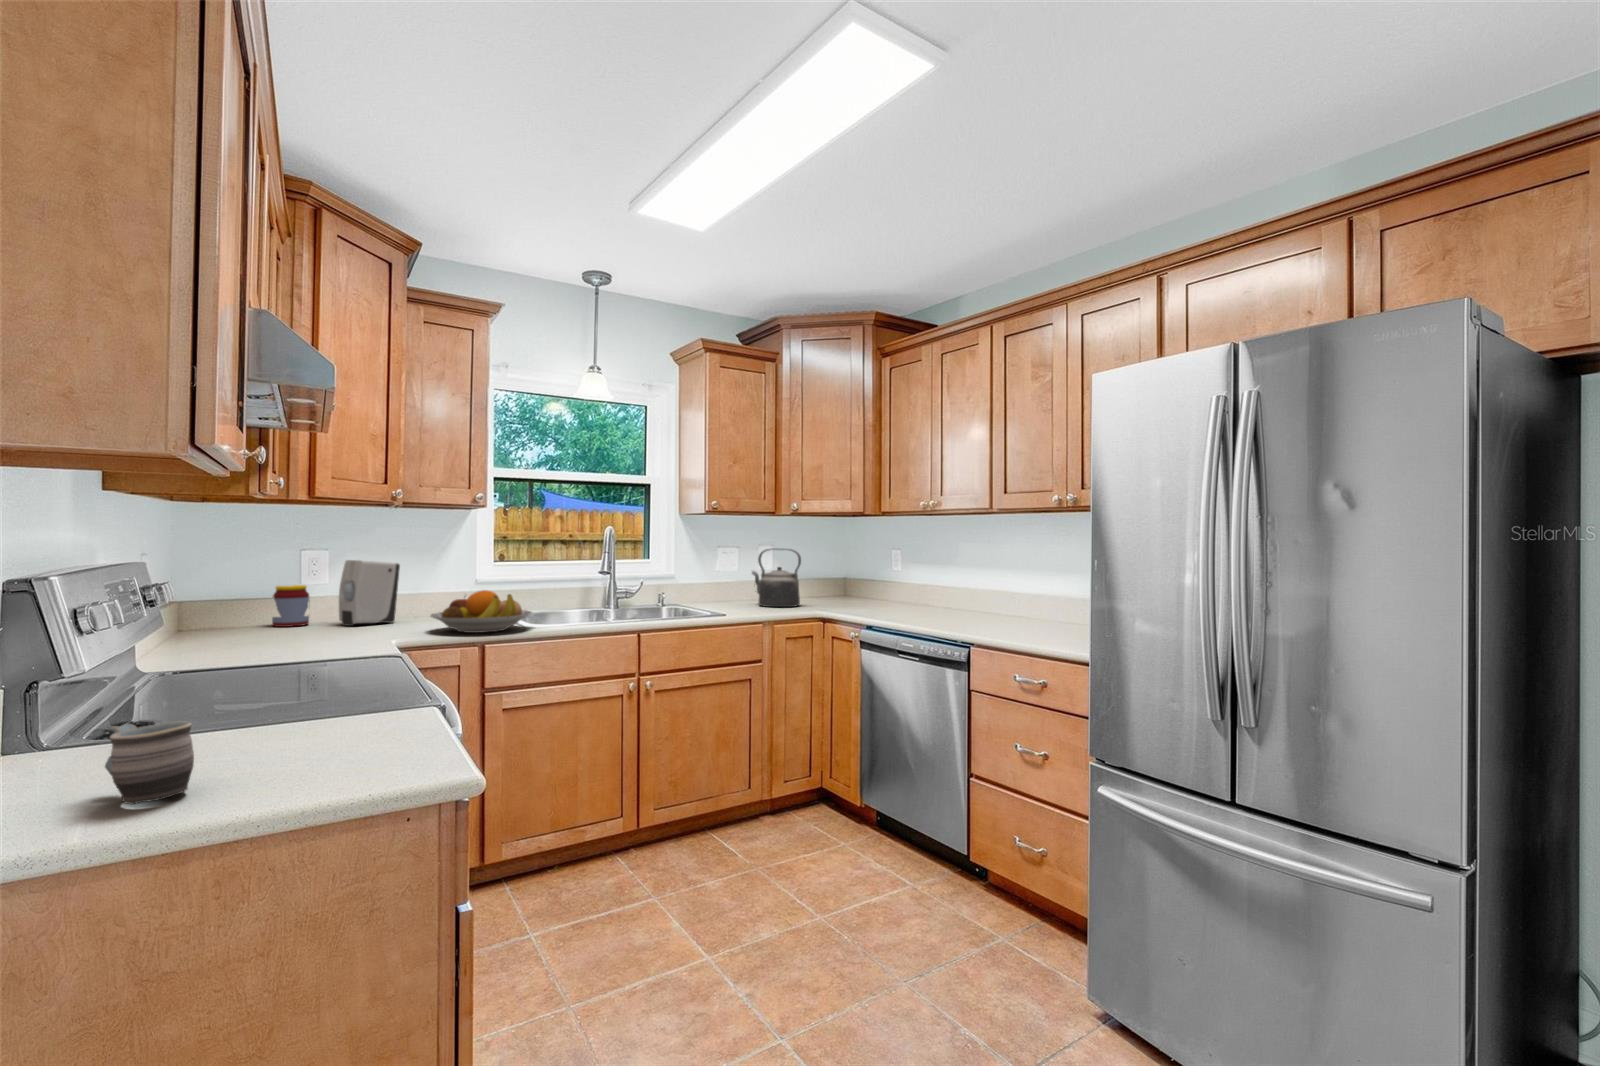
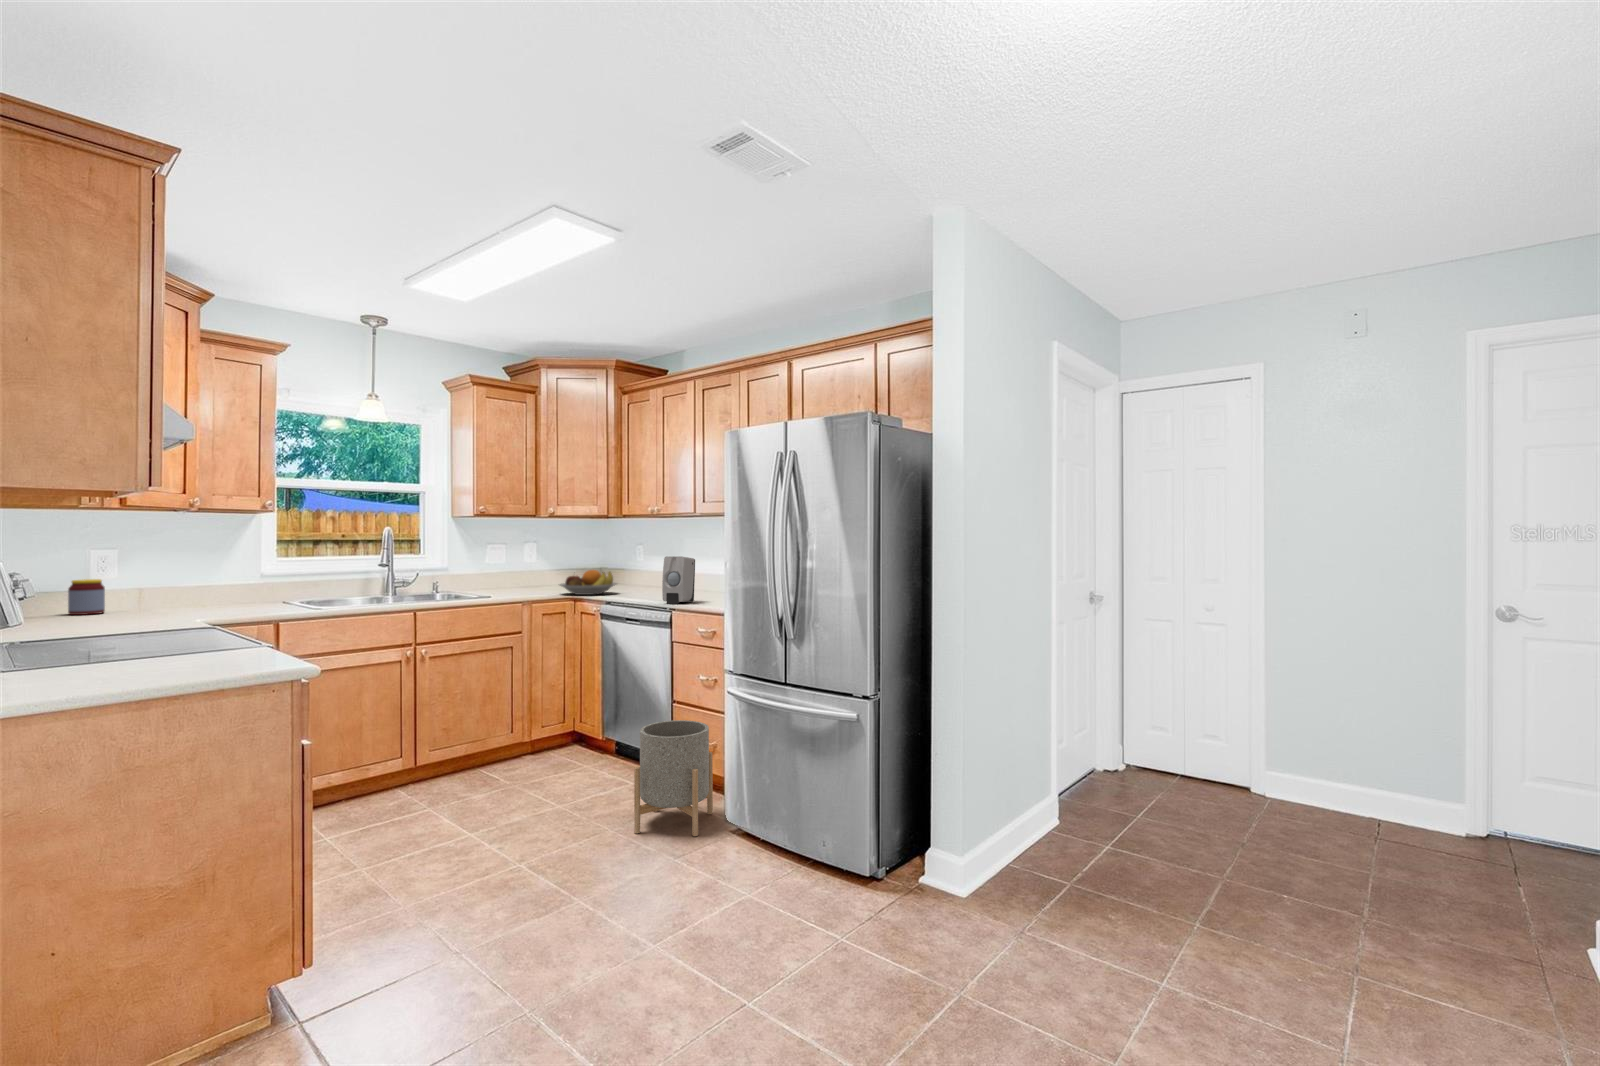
kettle: present [752,549,801,607] -> none [516,545,558,592]
soap dispenser: present [339,560,400,626] -> present [662,556,695,604]
fruit bowl: present [430,590,532,633] -> present [560,570,616,595]
mug: present [105,722,194,804] -> none [78,640,136,682]
planter: none [939,815,1051,1014] -> present [634,720,713,836]

